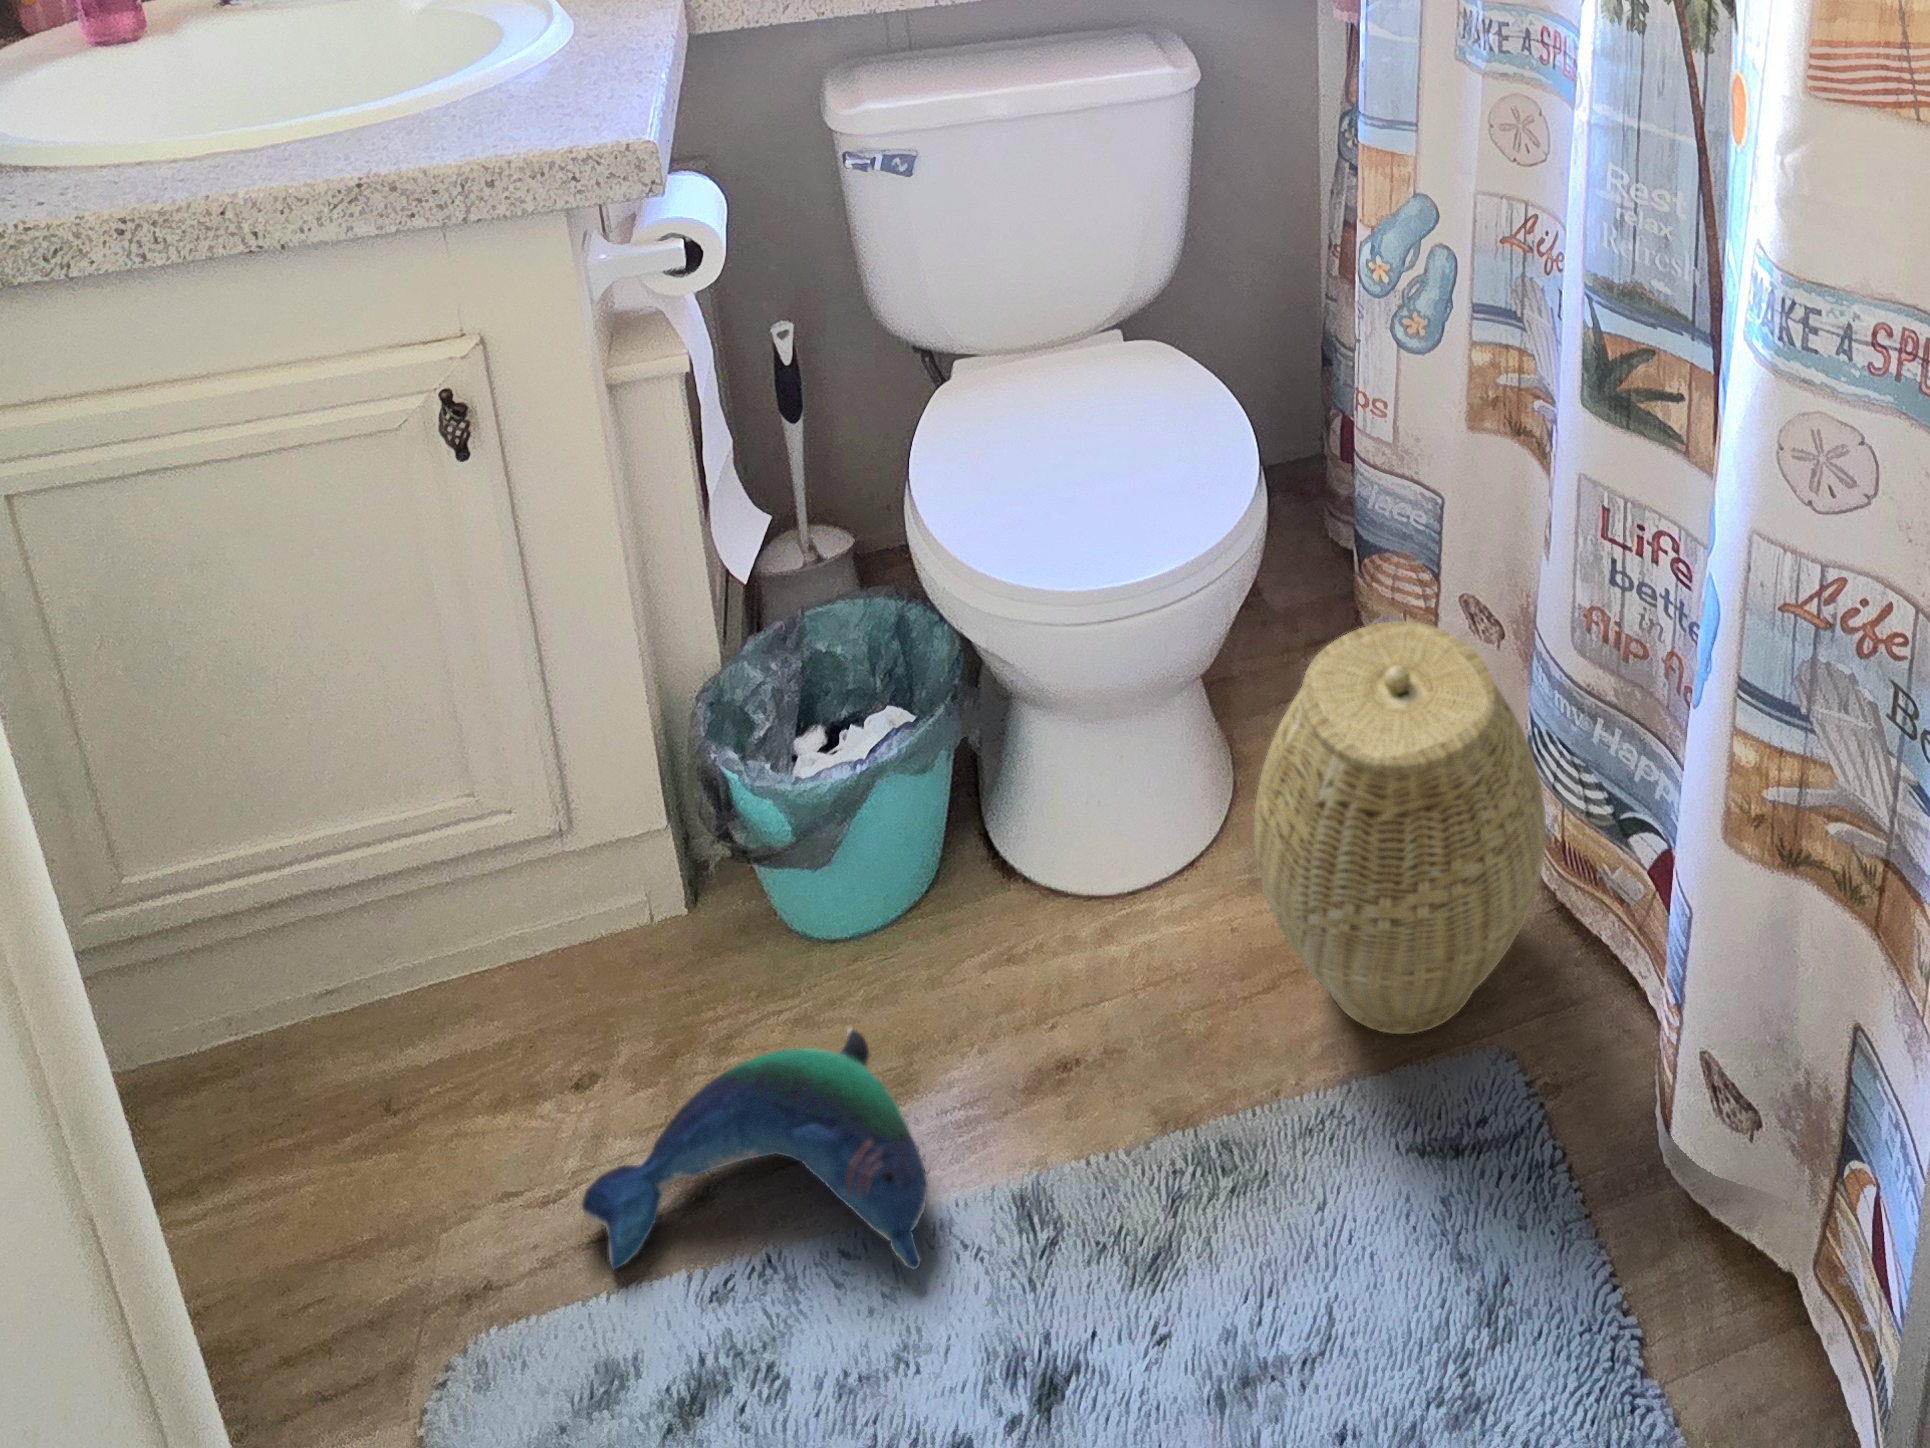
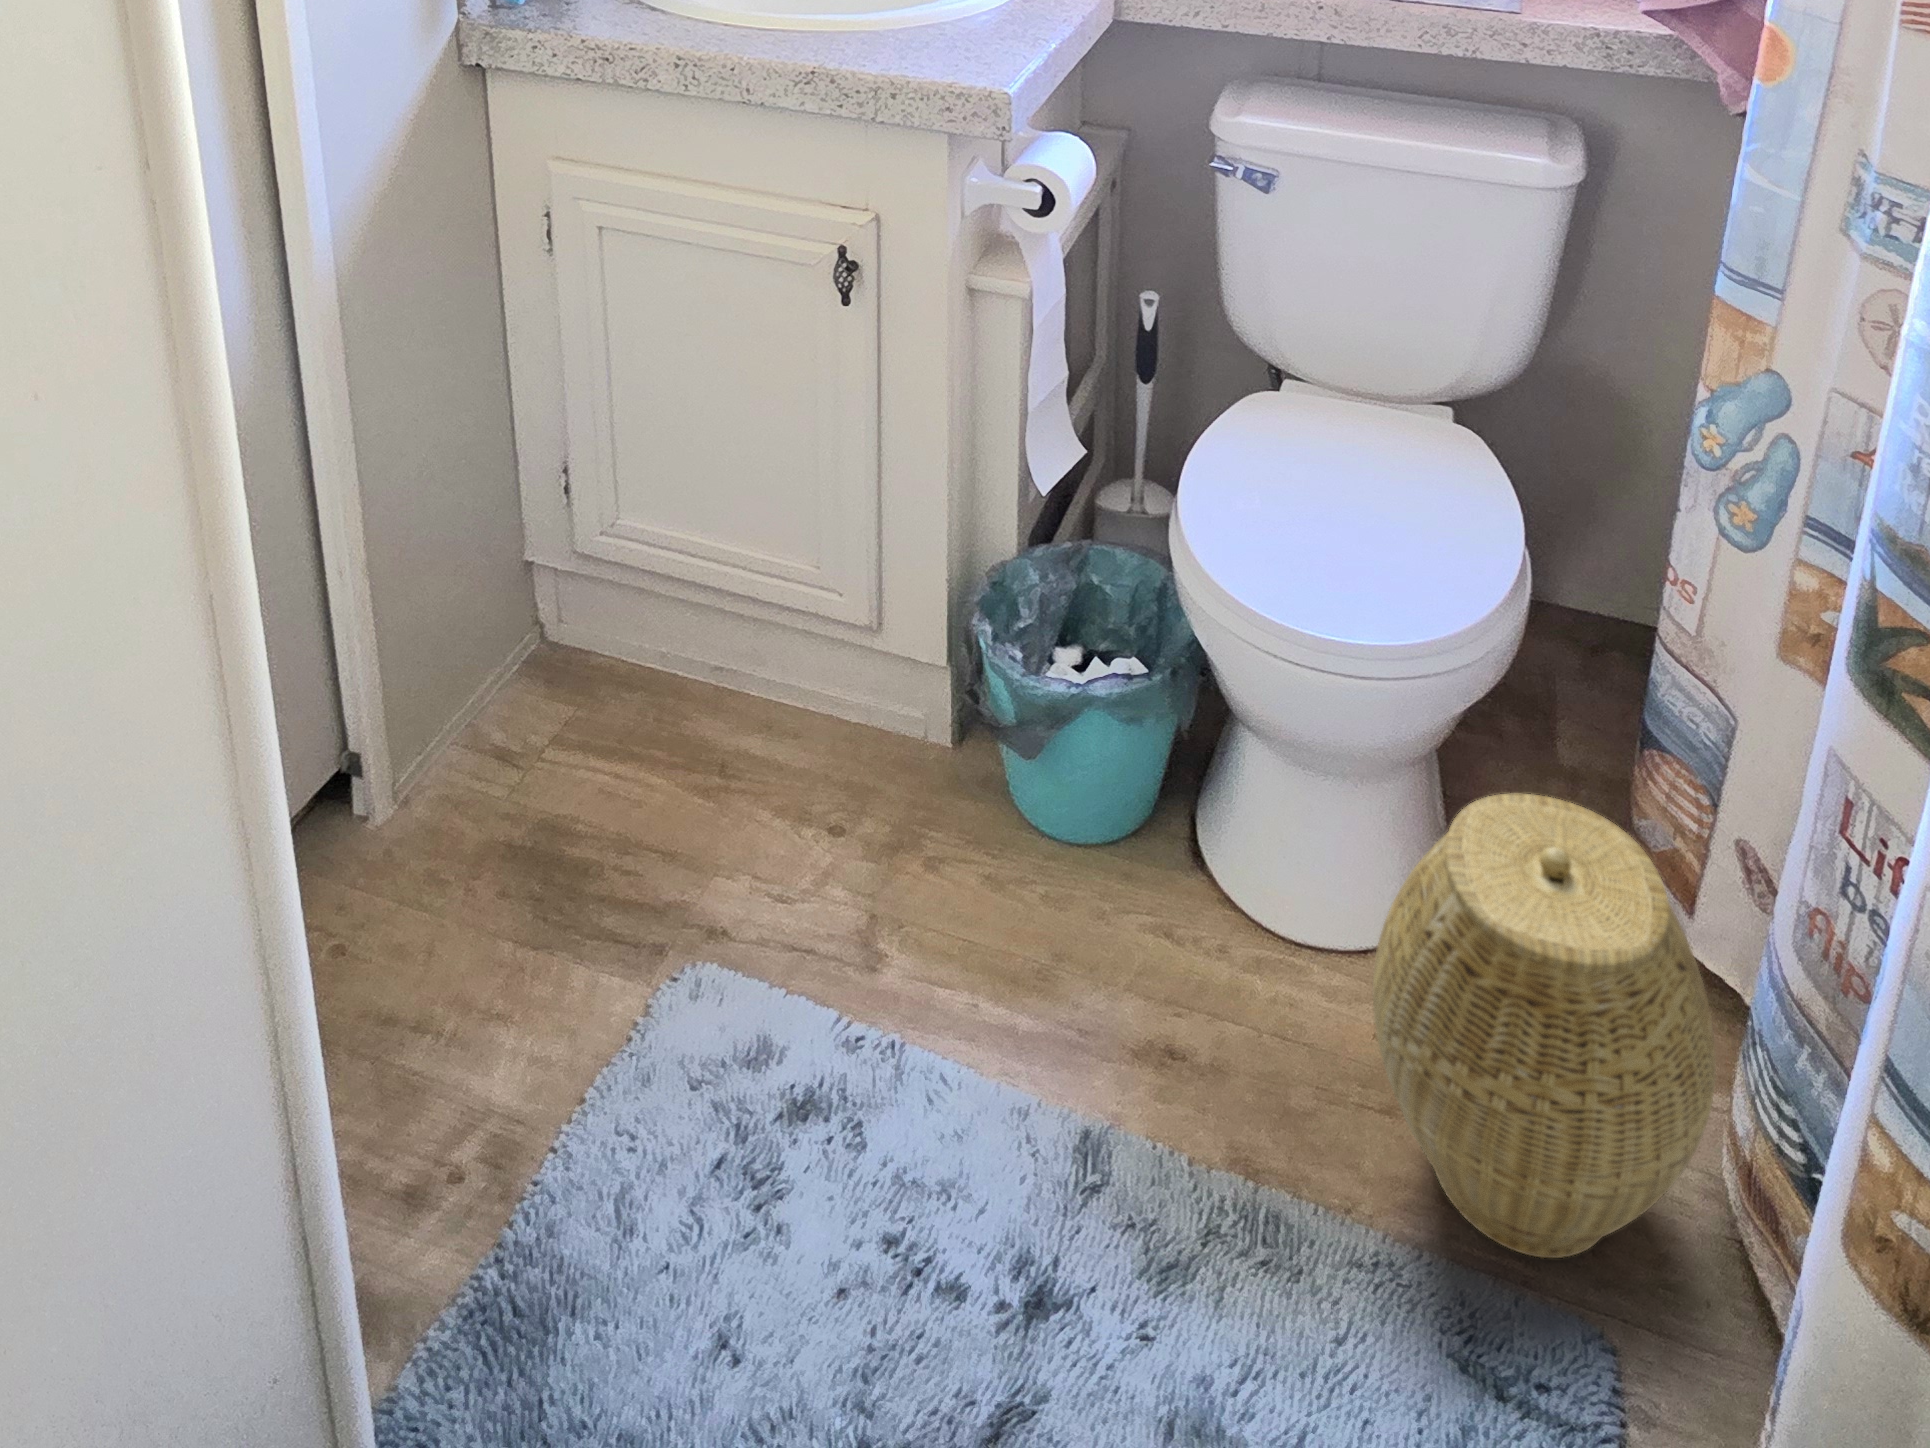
plush toy: present [582,1028,928,1270] -> none [798,855,1016,1098]

